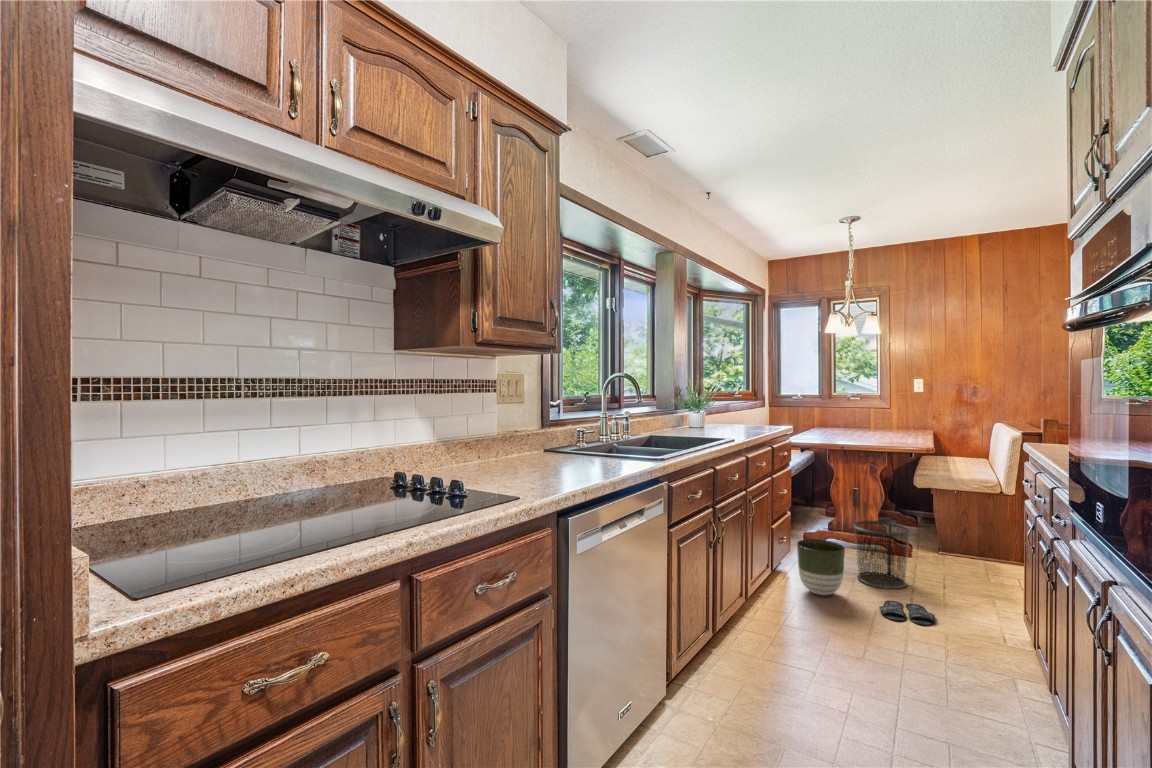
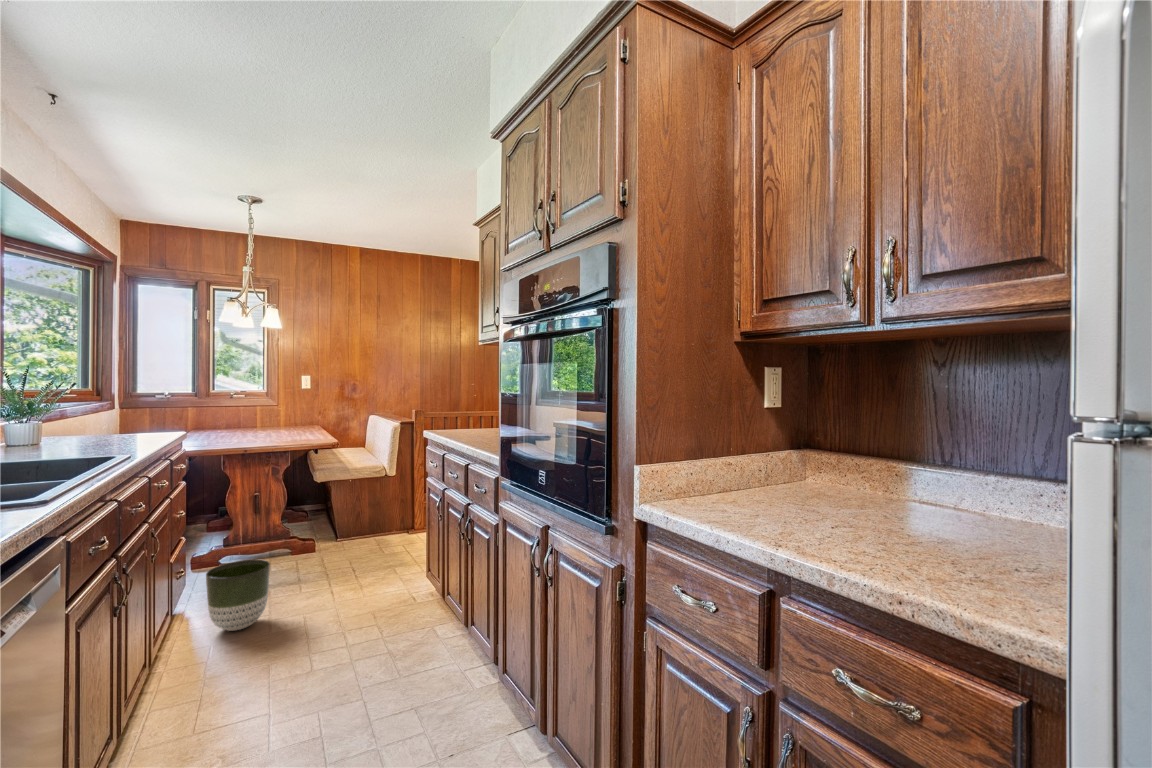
waste bin: present [853,521,911,589] -> none [268,521,330,595]
slippers: present [879,600,935,626] -> none [312,597,368,624]

